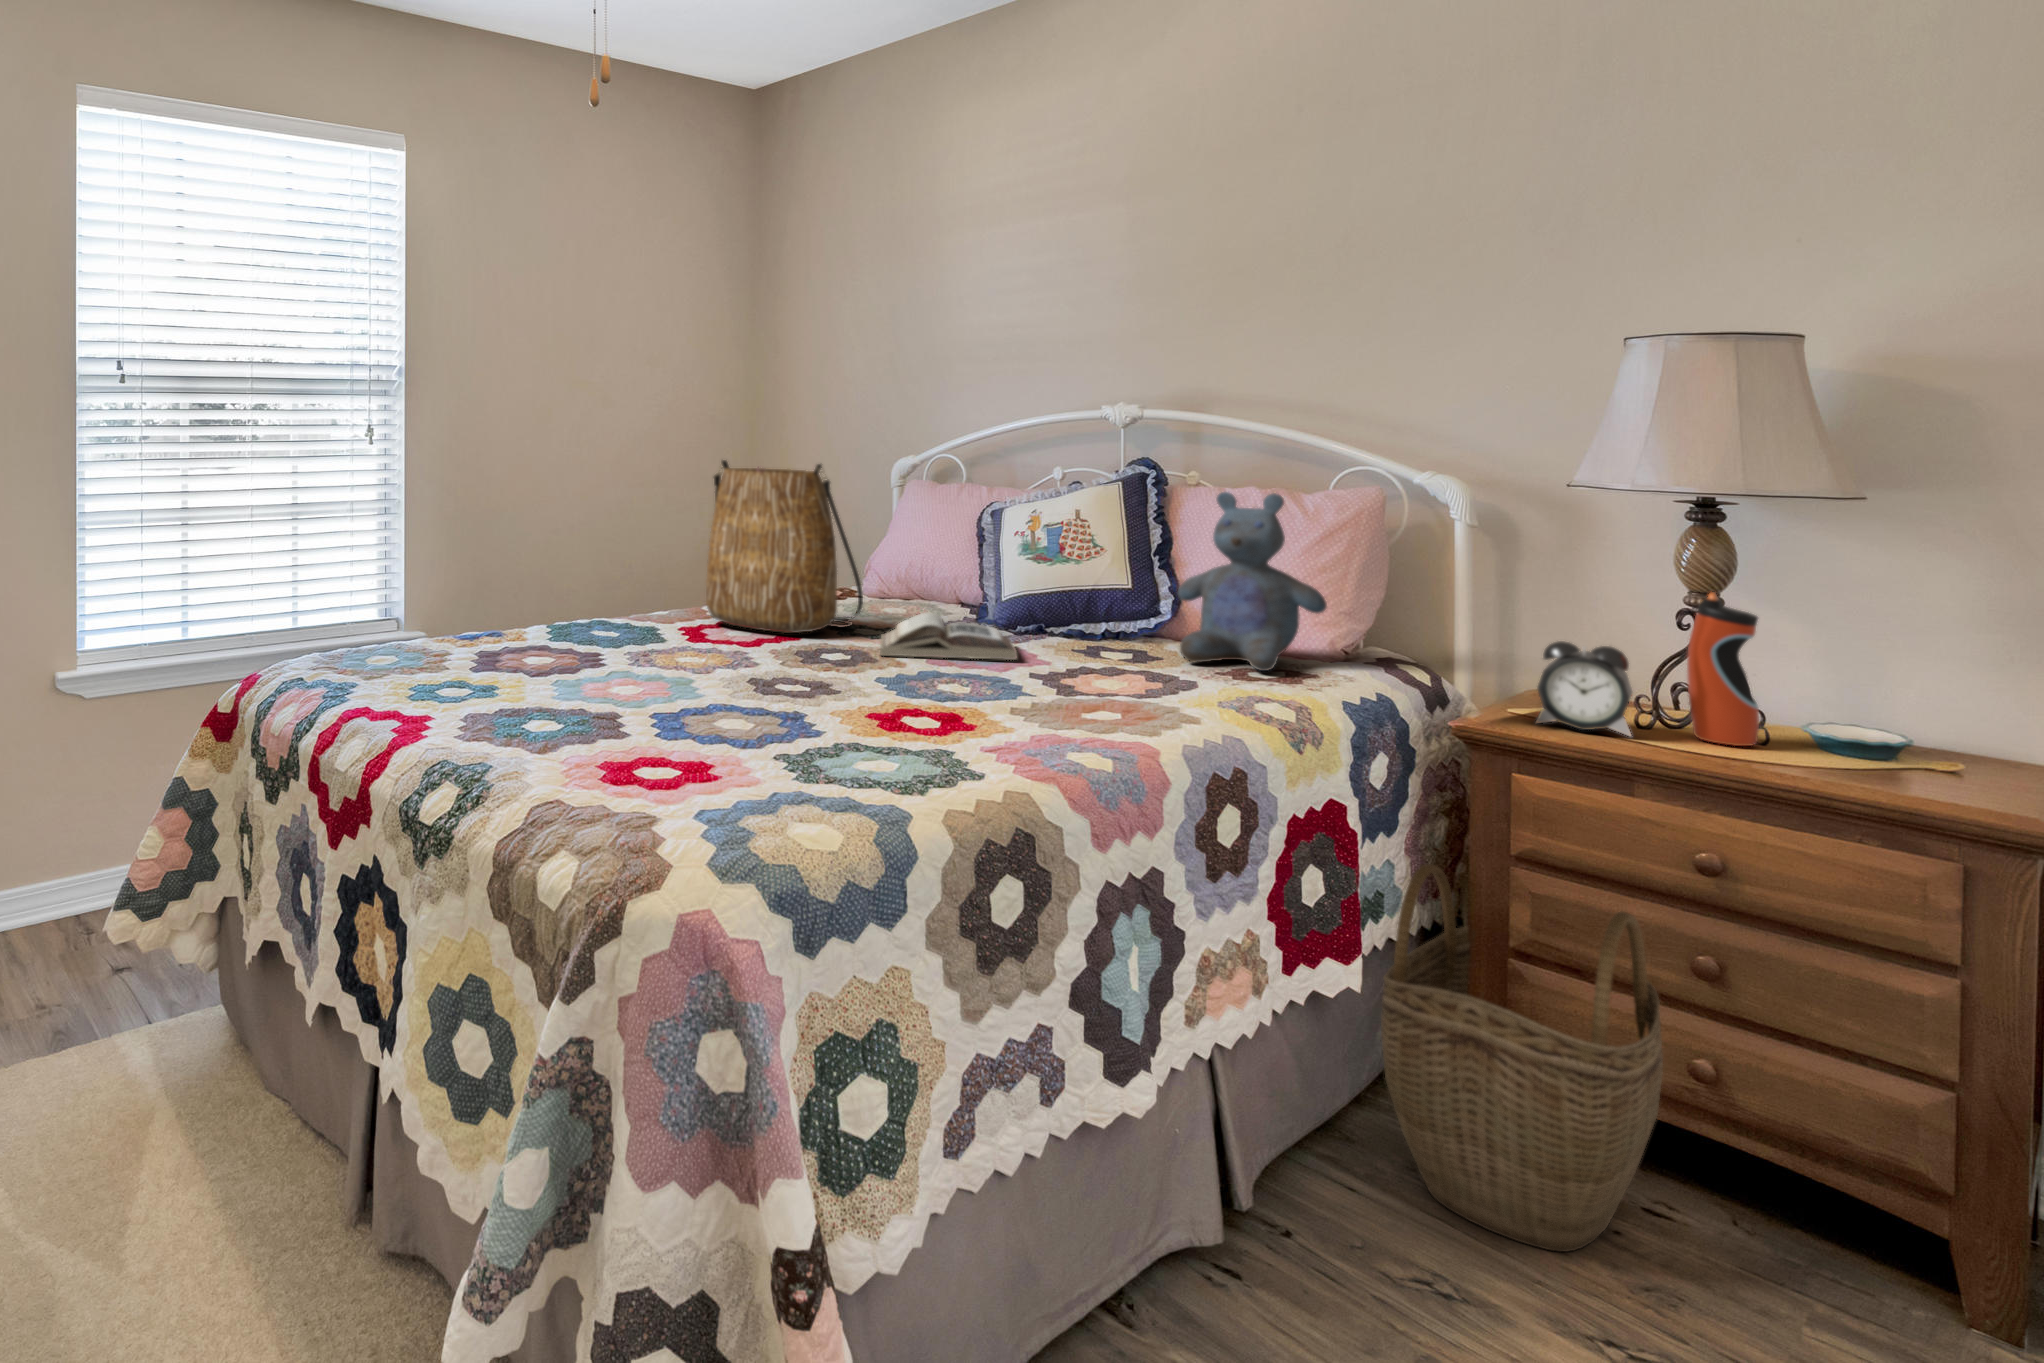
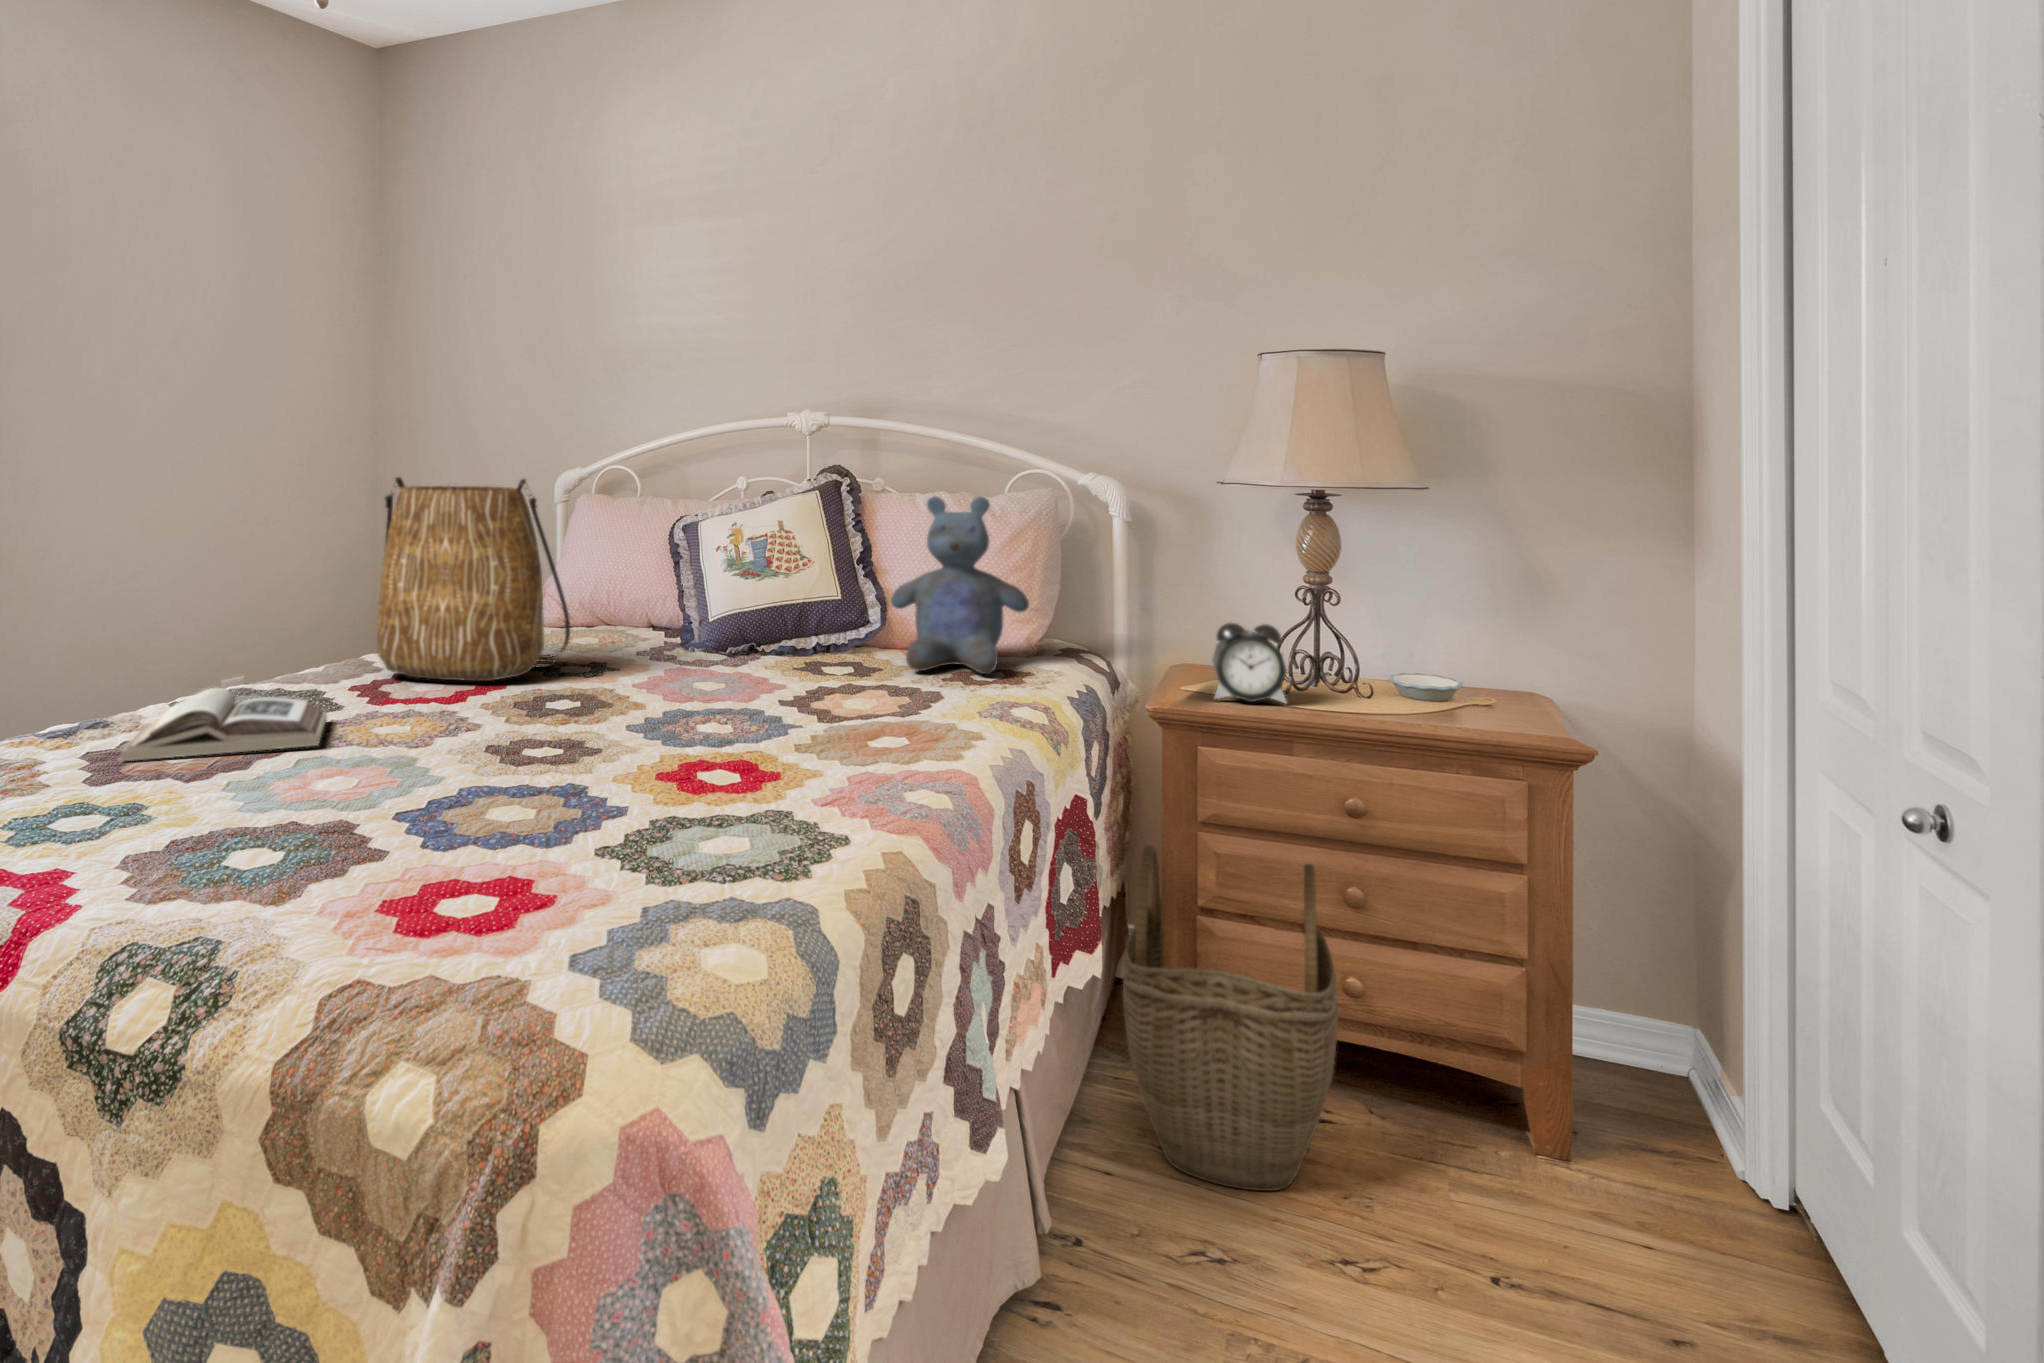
water bottle: present [1687,592,1759,746] -> none [1317,571,1368,702]
book: present [880,612,1017,660] -> present [121,688,327,761]

